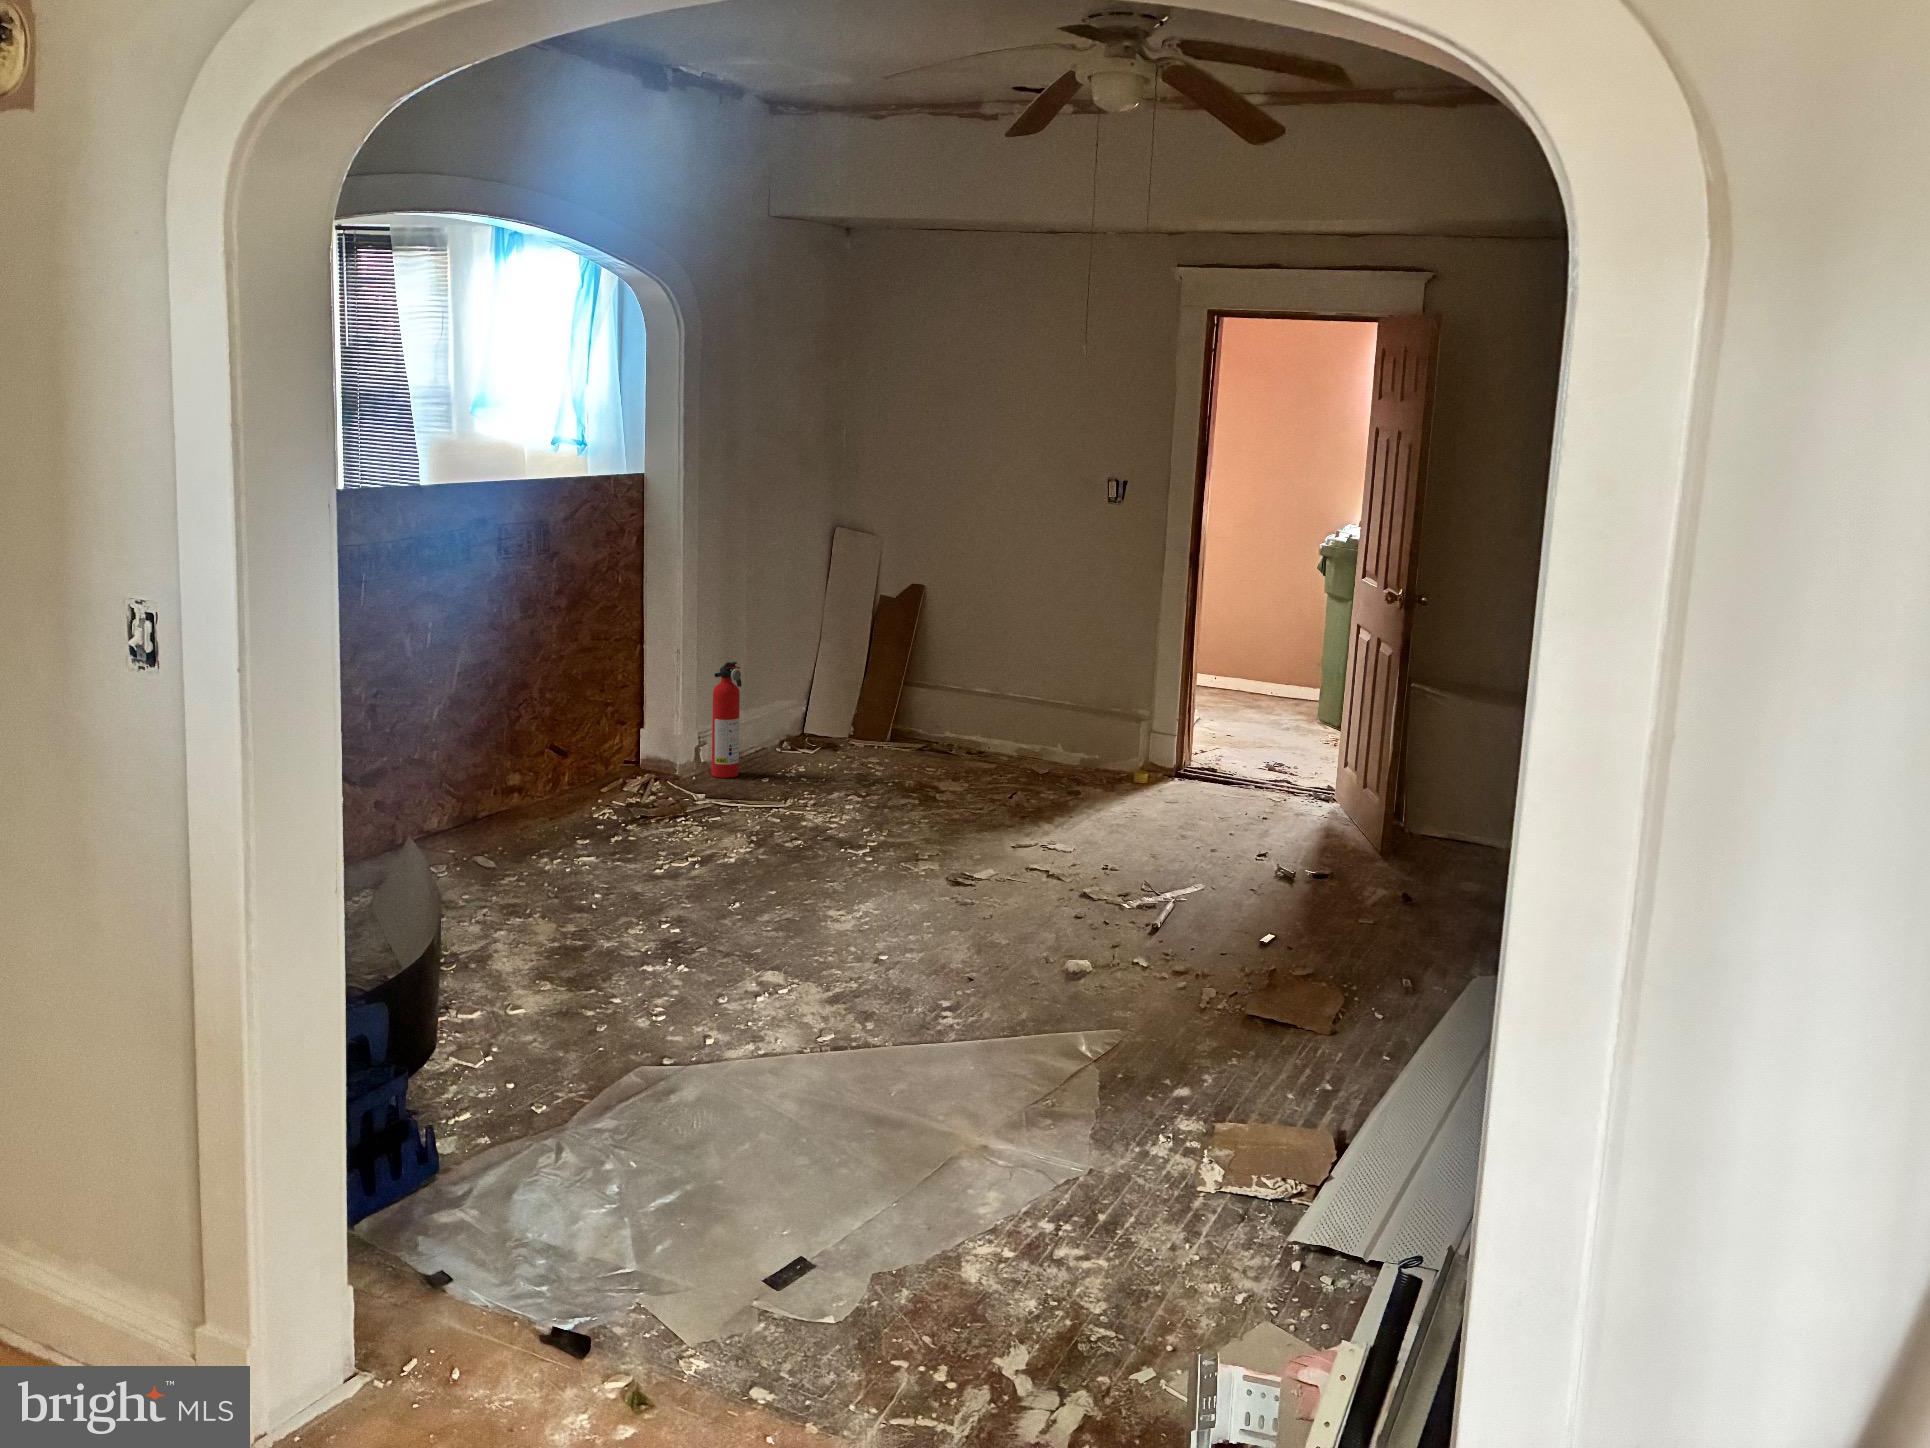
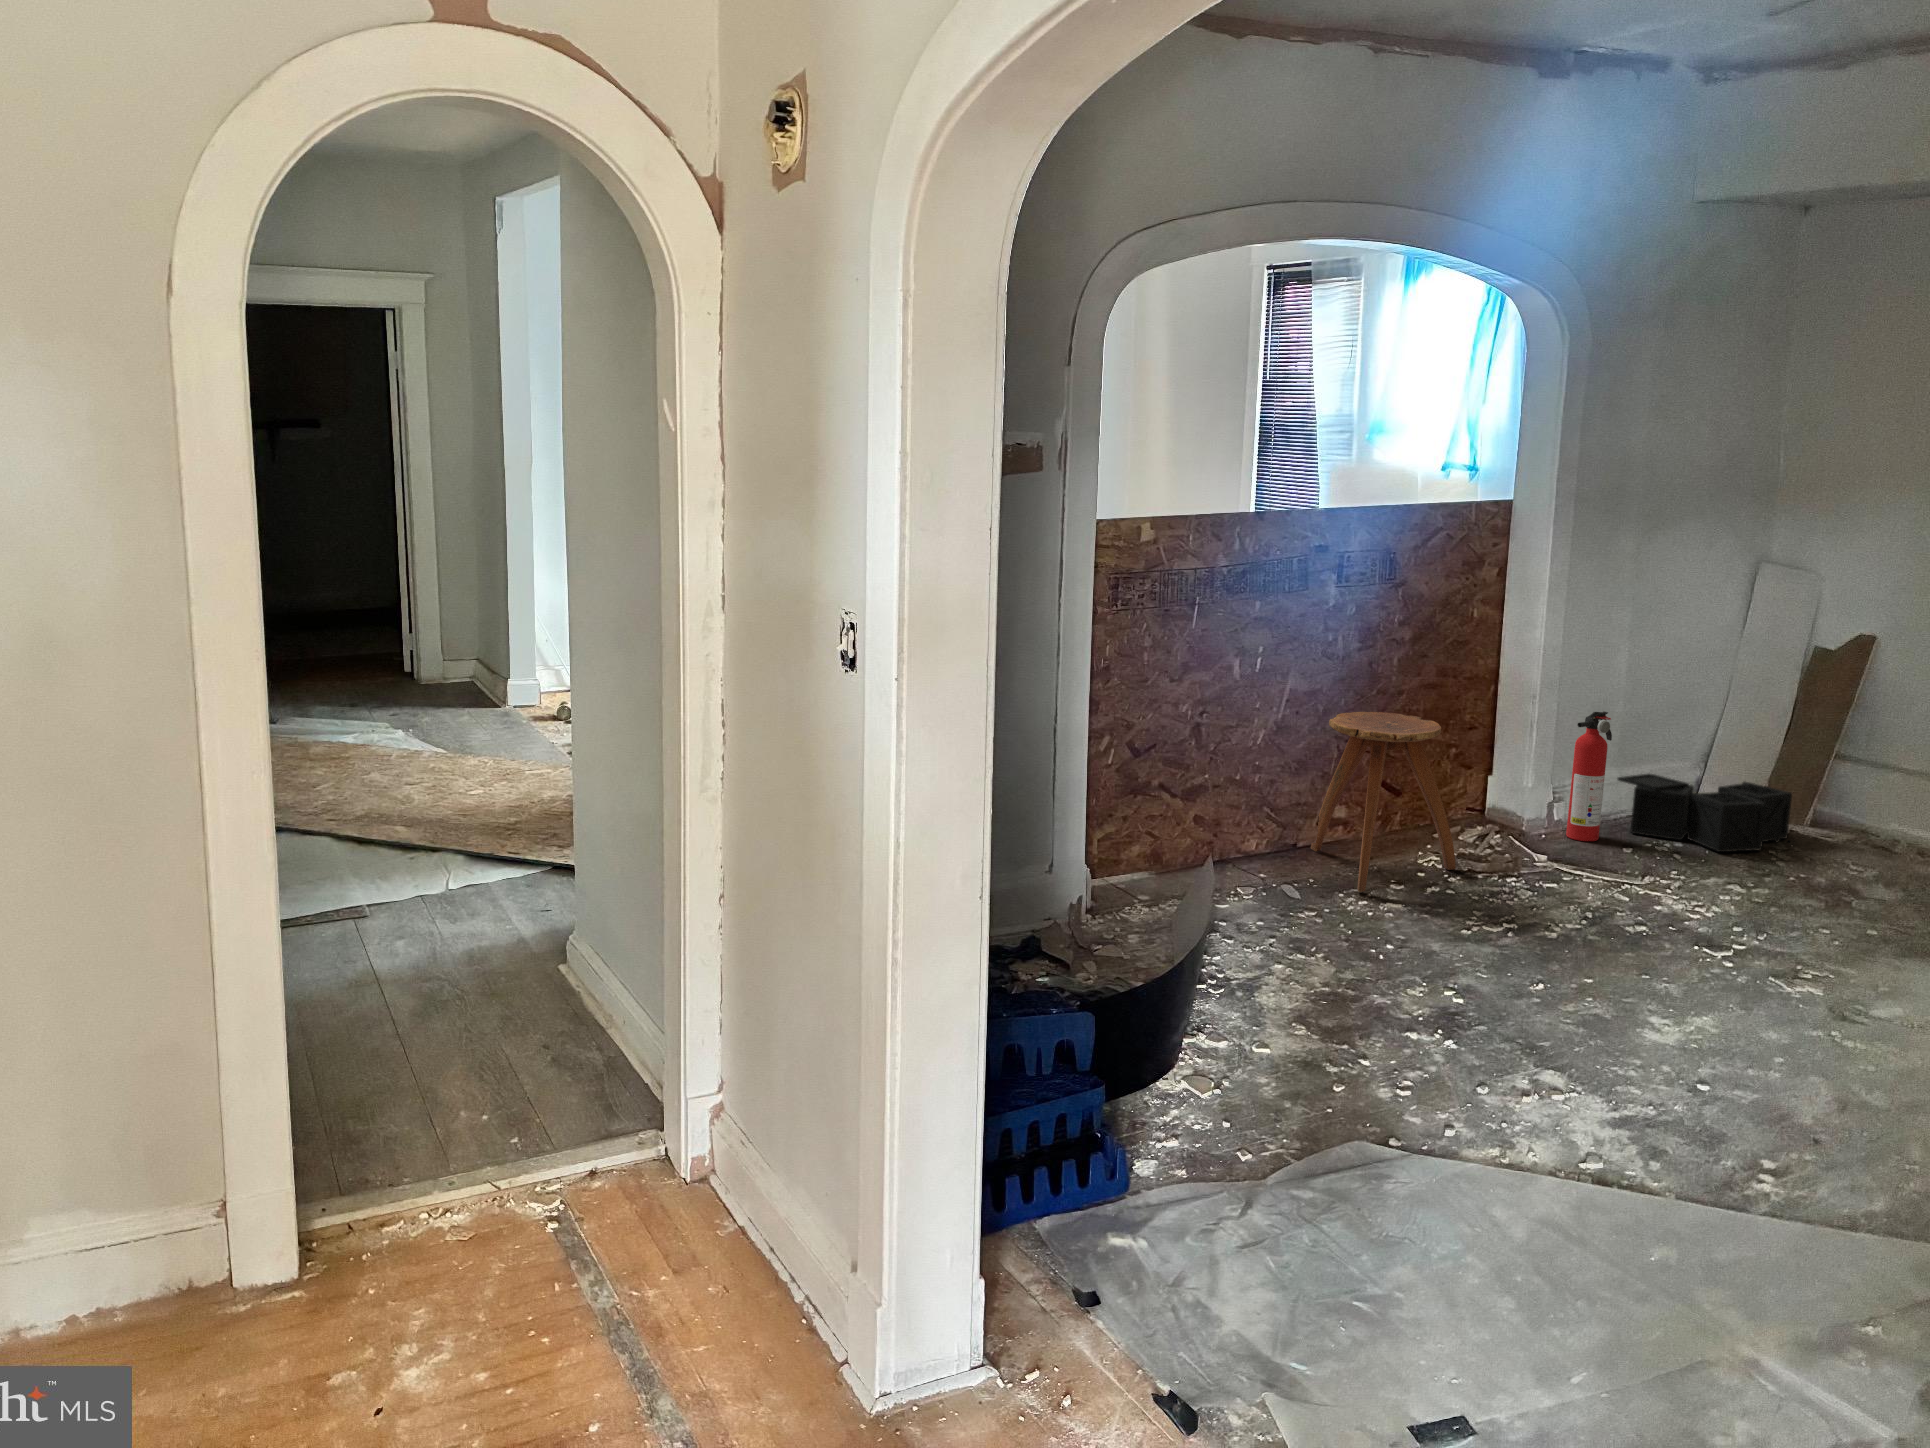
stool: none [490,679,630,852] -> present [1311,712,1456,892]
storage bin: none [746,711,883,772] -> present [1618,774,1792,852]

